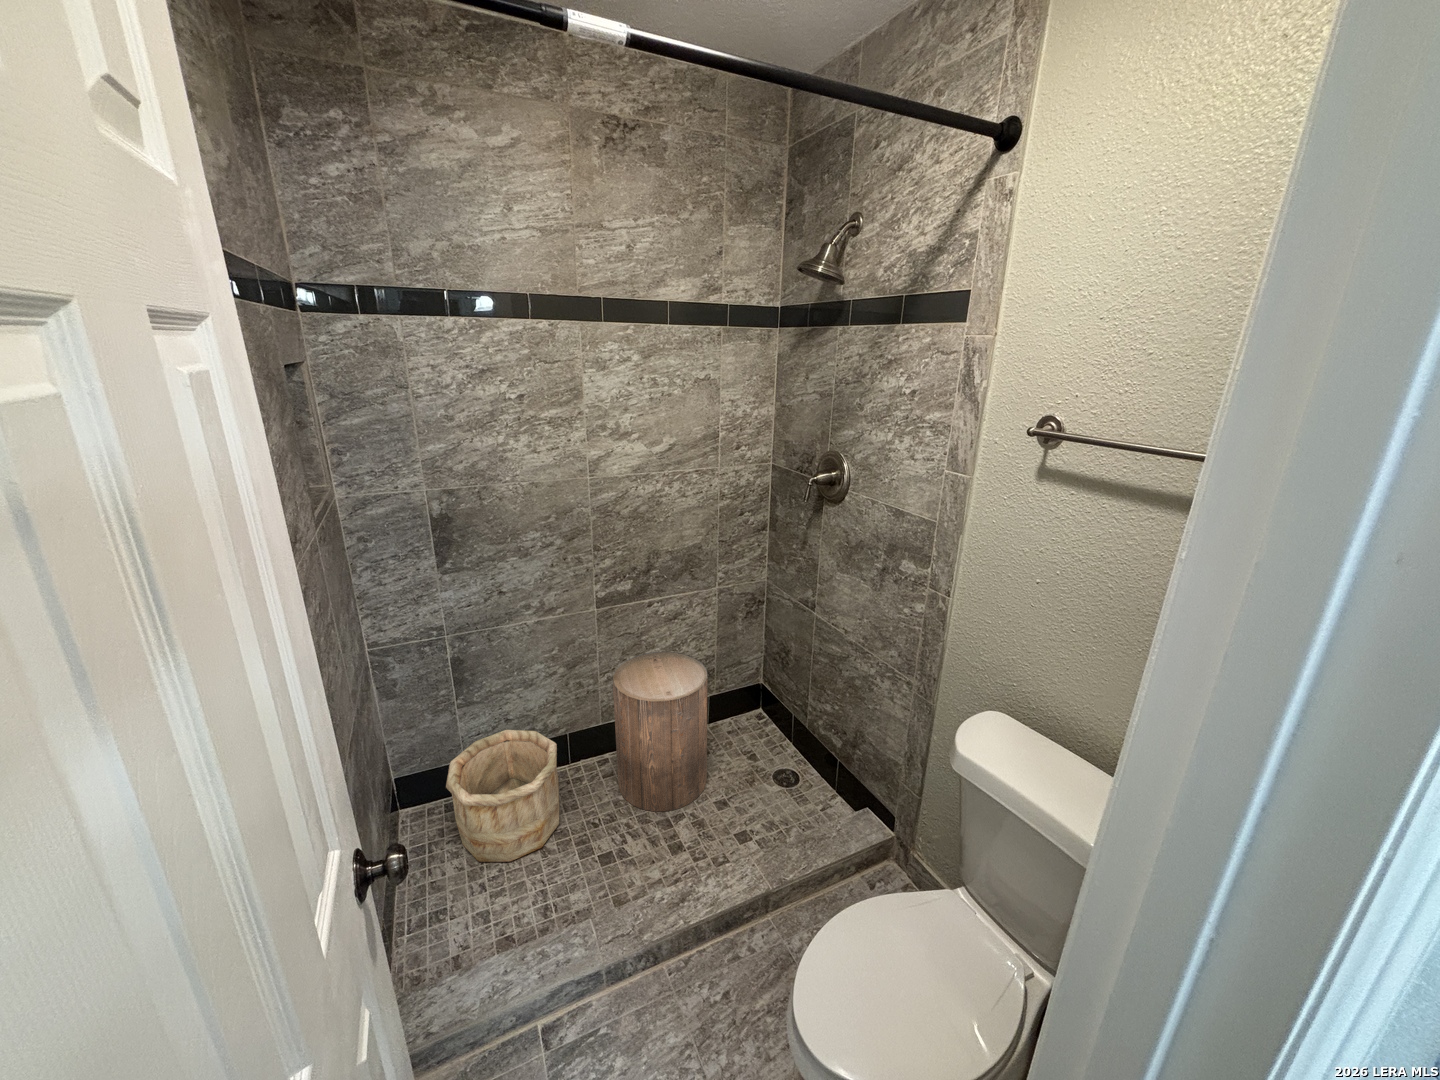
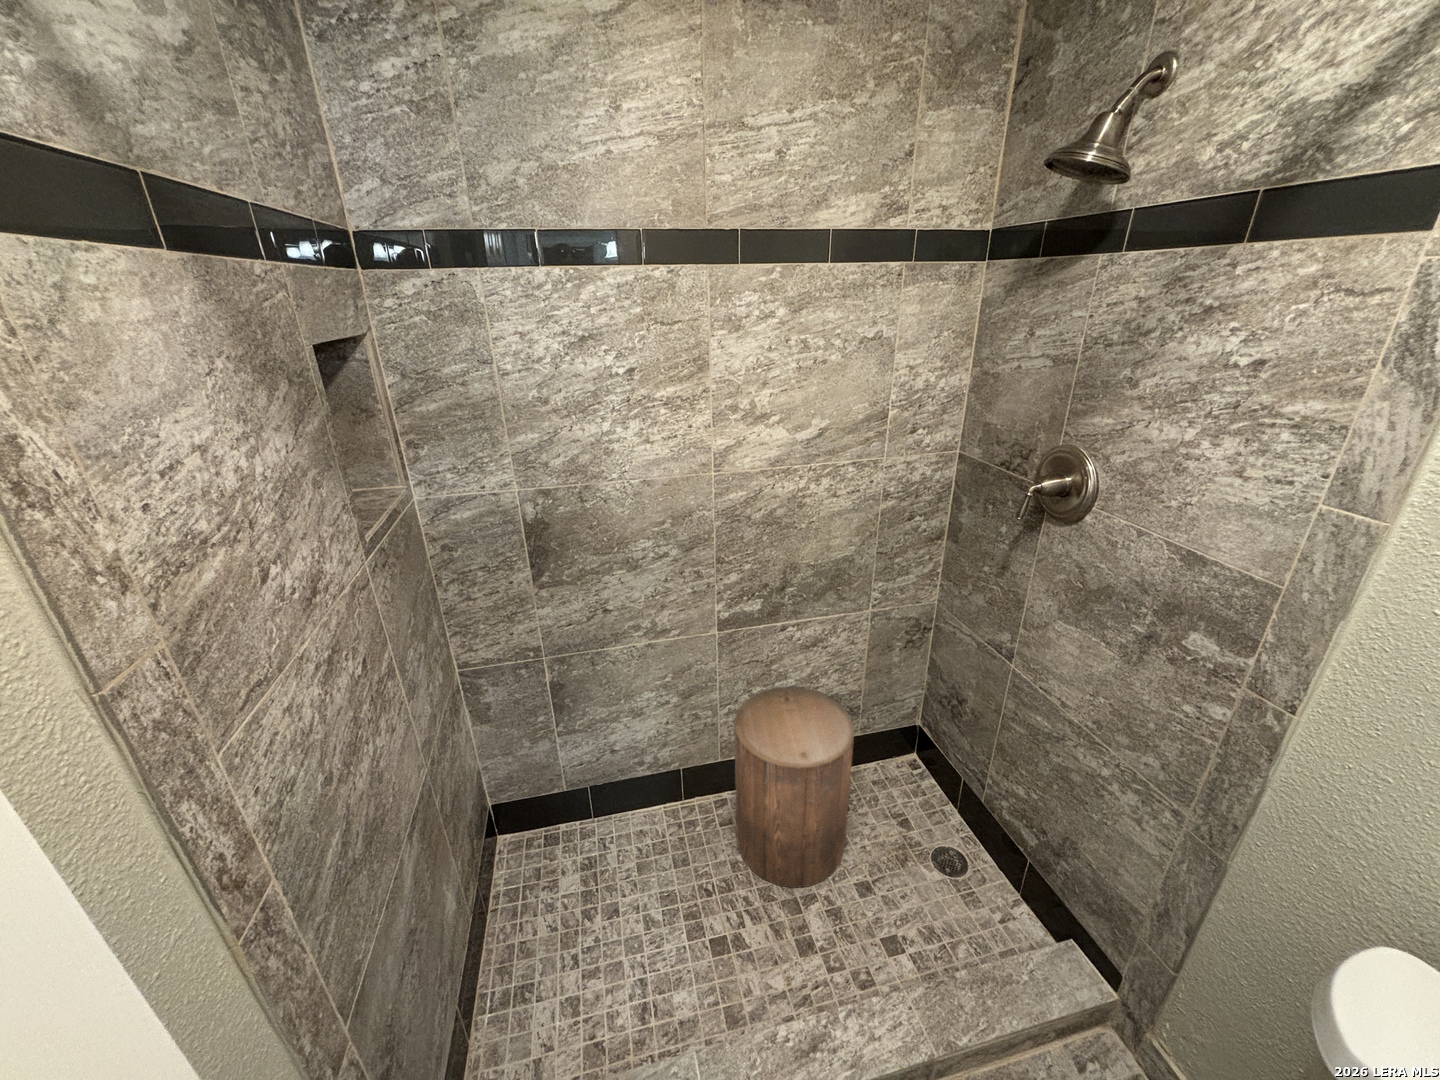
wooden bucket: present [446,730,559,862] -> none [539,765,668,930]

